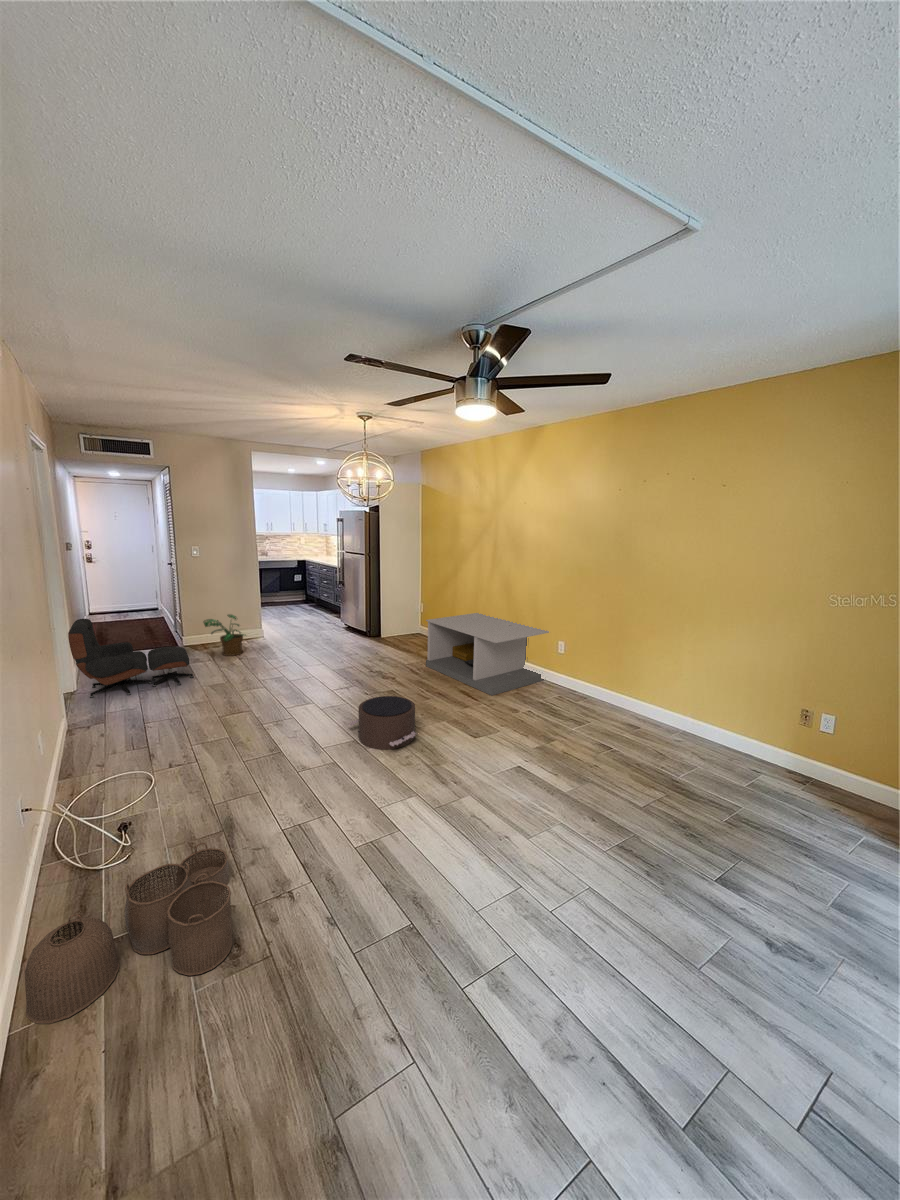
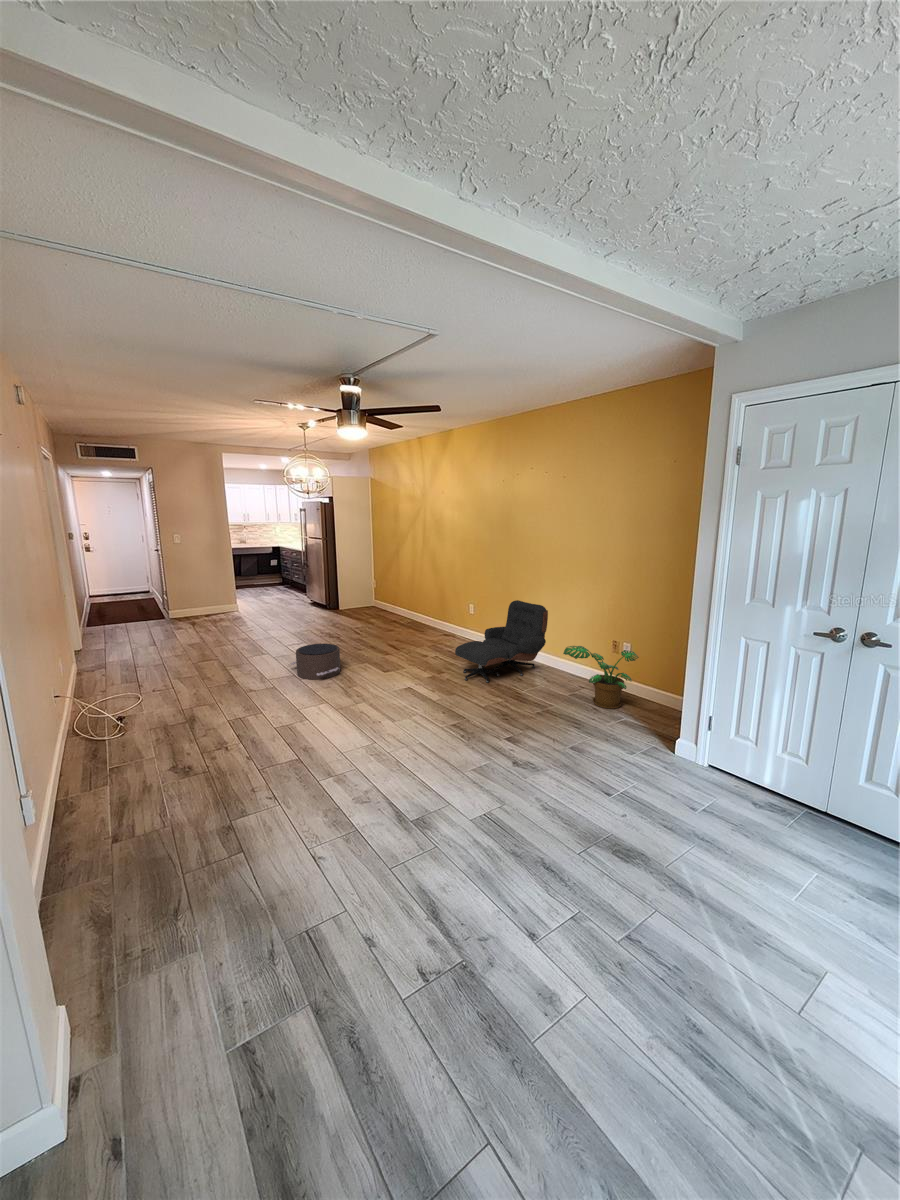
coffee table: present [426,613,549,696] -> none [366,586,462,647]
potted plant: present [203,614,246,656] -> present [563,646,639,709]
lounge chair: present [68,619,193,698] -> present [455,600,548,683]
woven basket: present [25,843,233,1024] -> none [62,720,188,796]

